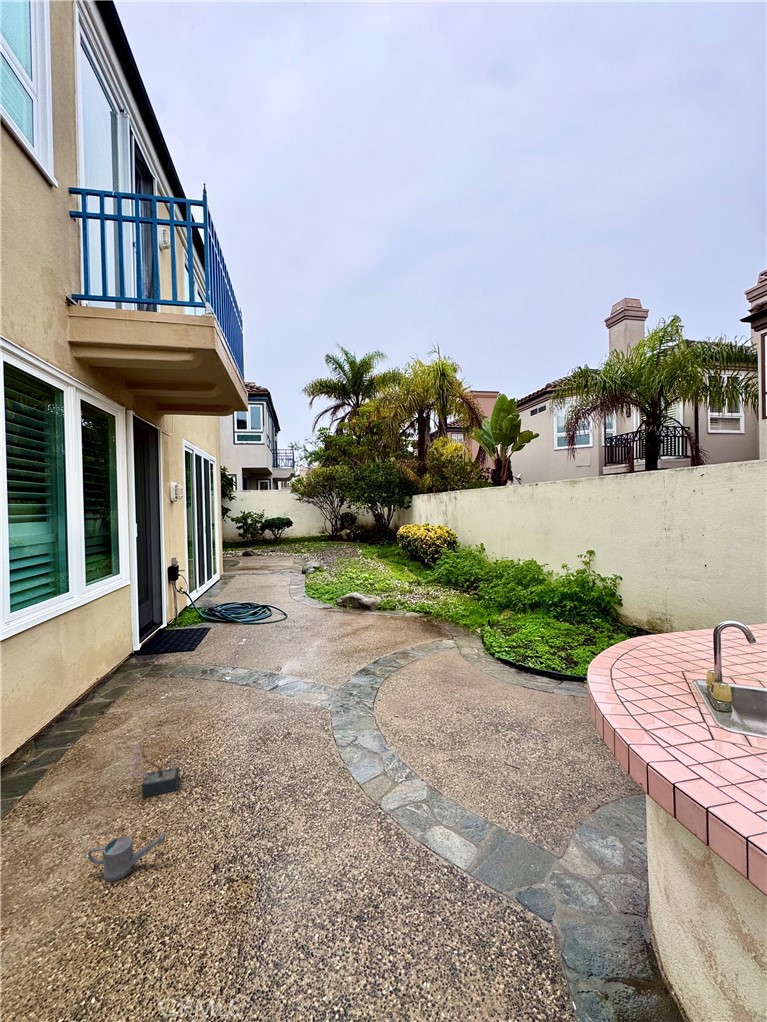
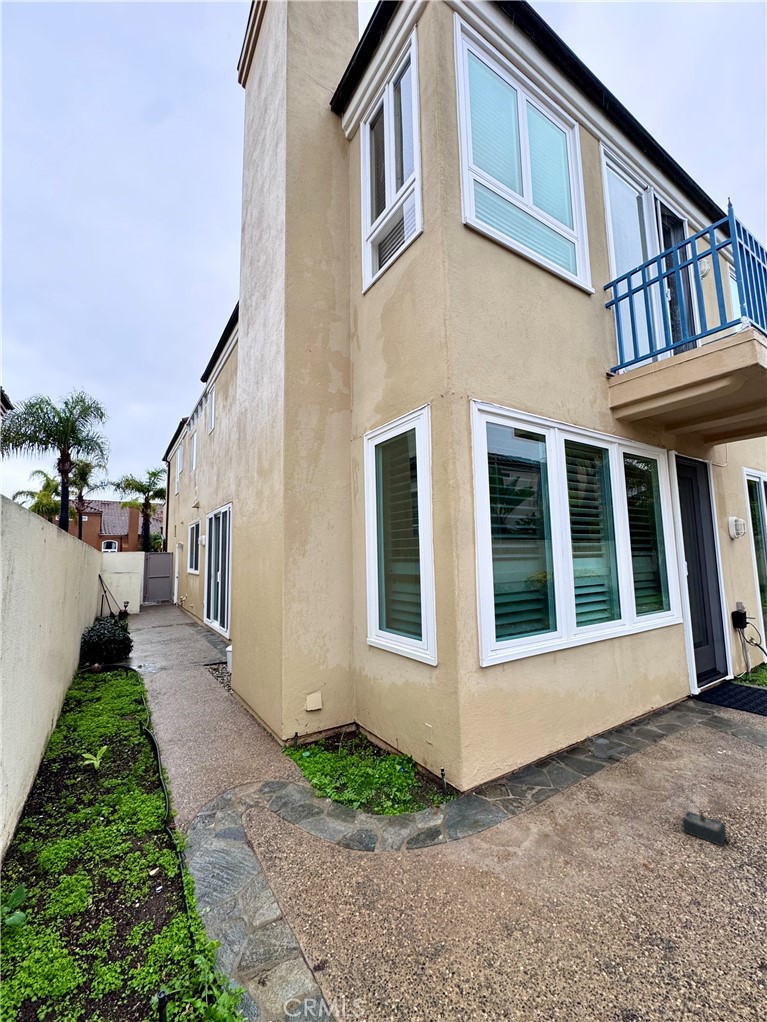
watering can: present [88,832,165,881] -> present [587,736,627,759]

